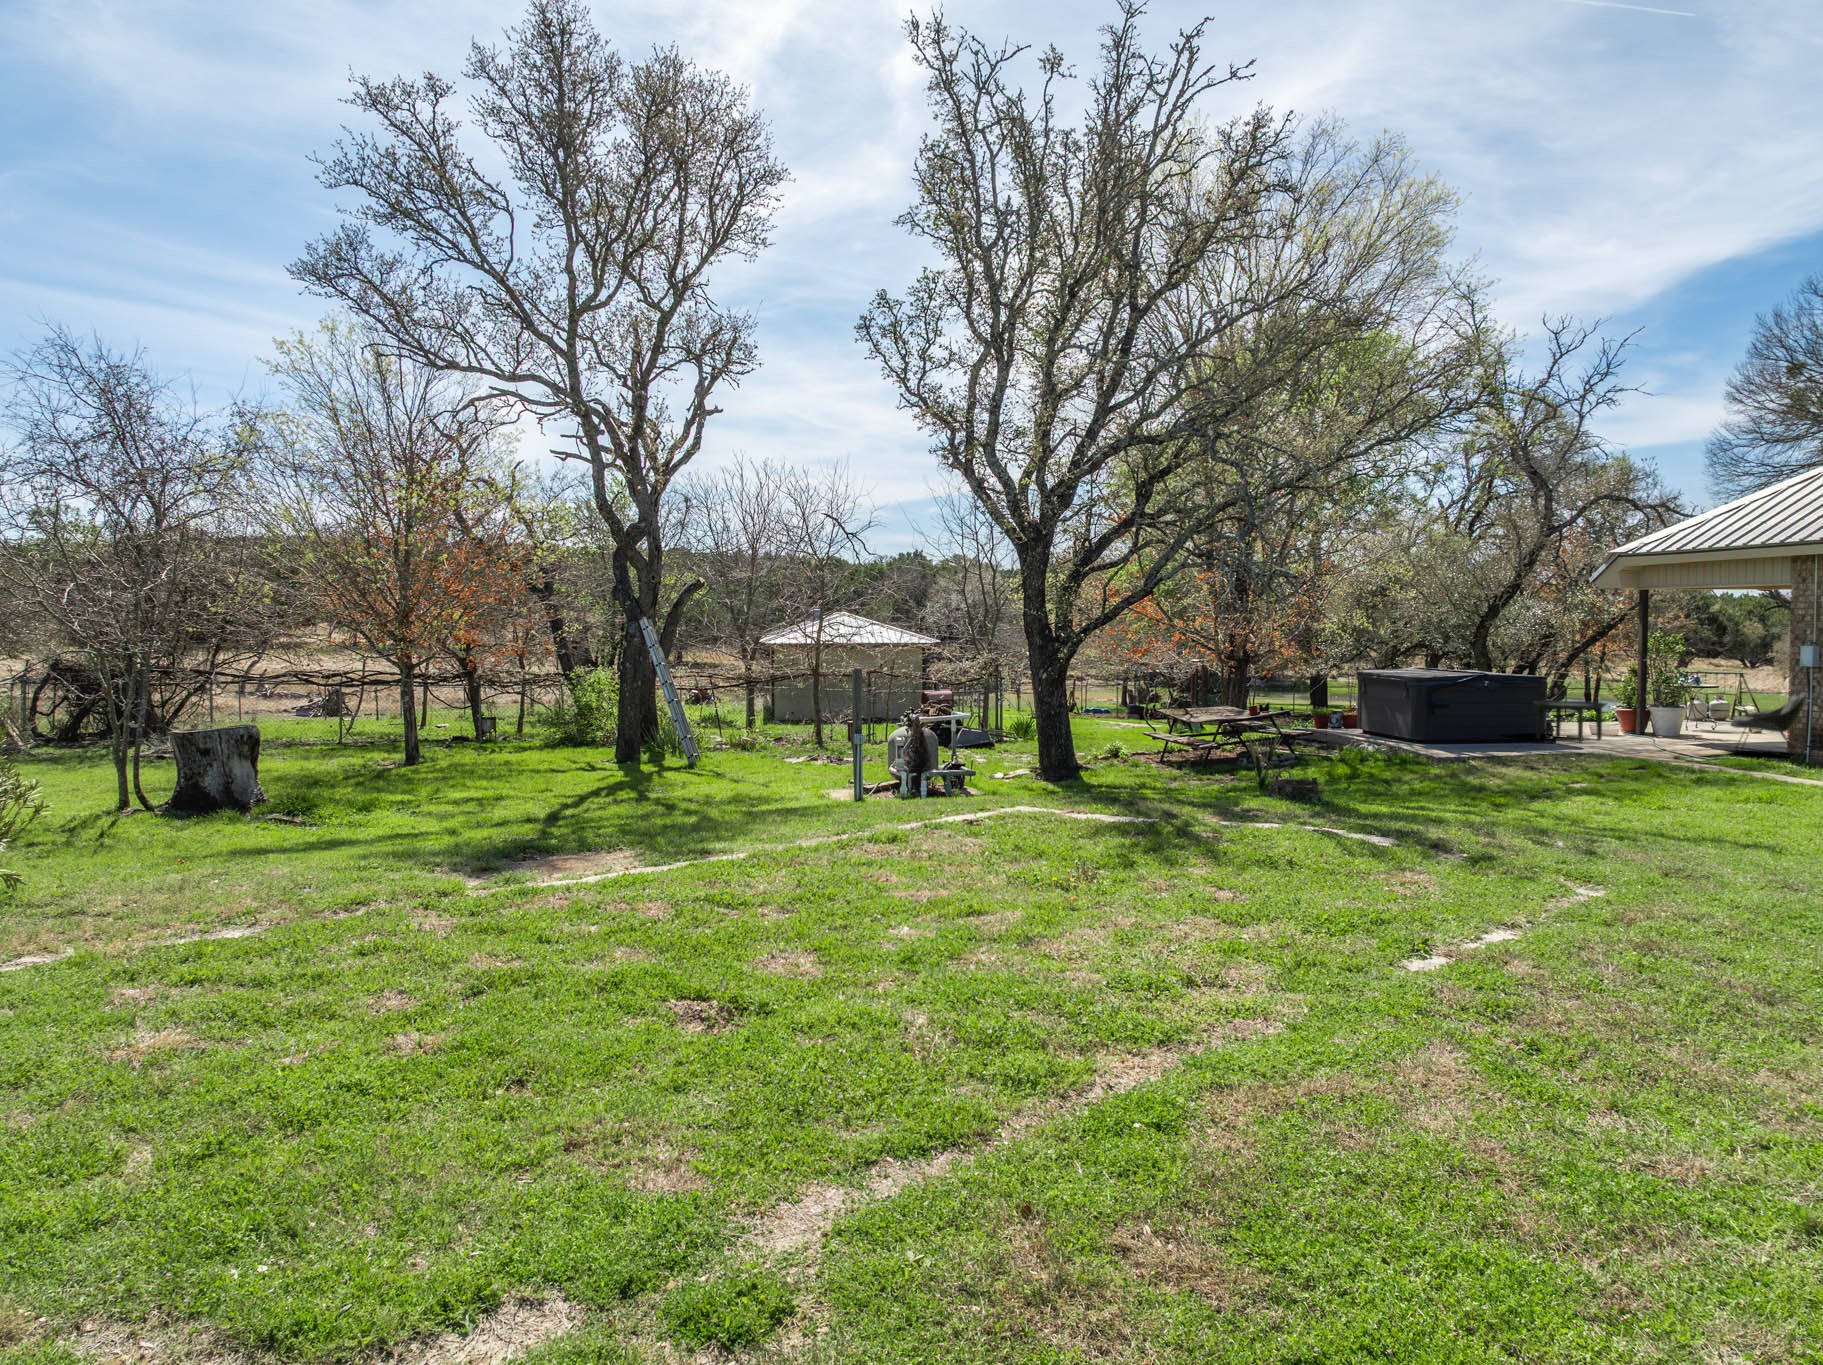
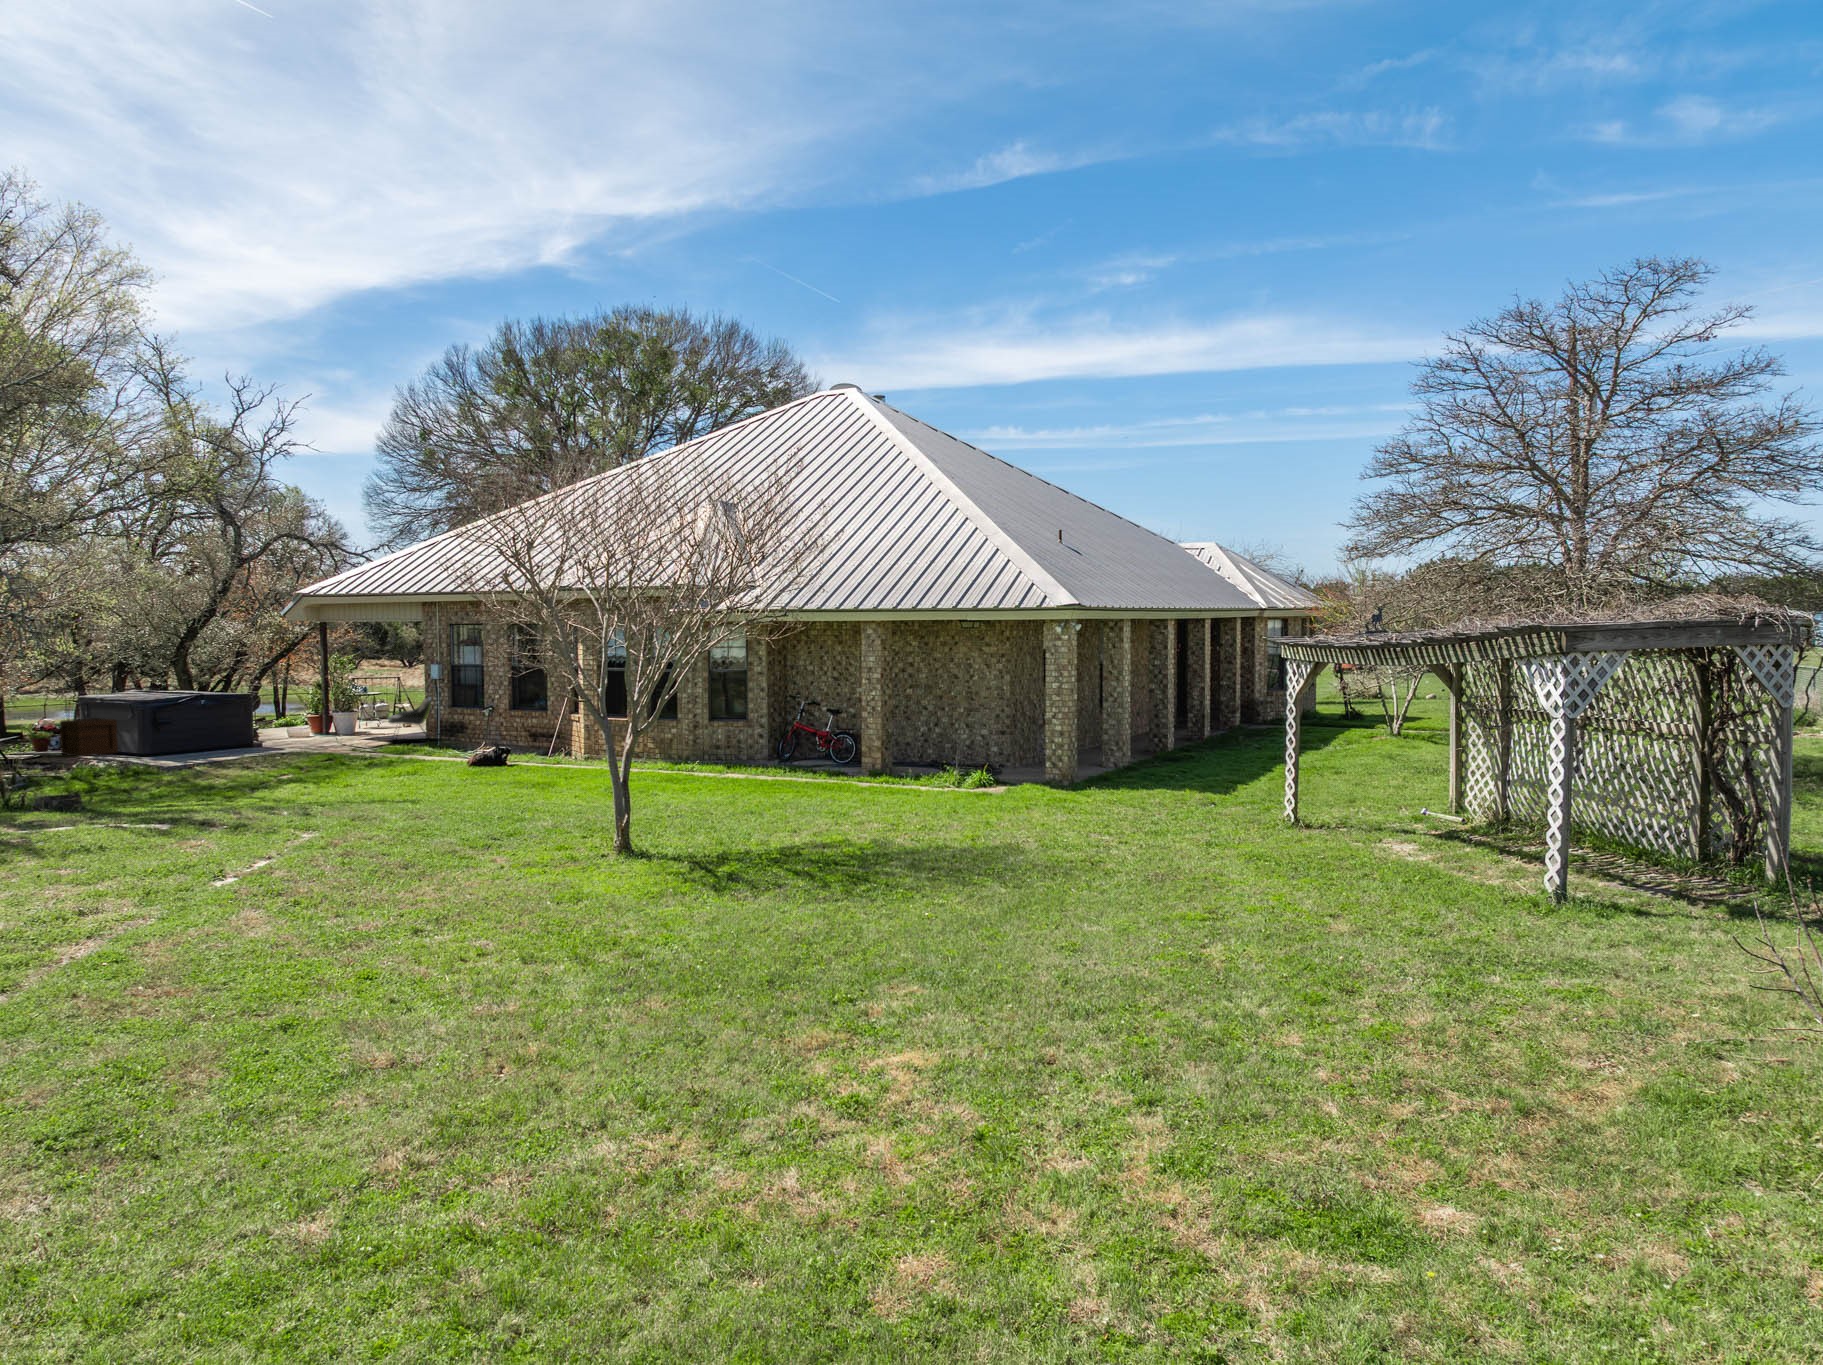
wooden crate: none [1345,697,1397,736] -> present [60,718,118,757]
round table: present [1534,701,1606,743] -> none [243,711,303,745]

